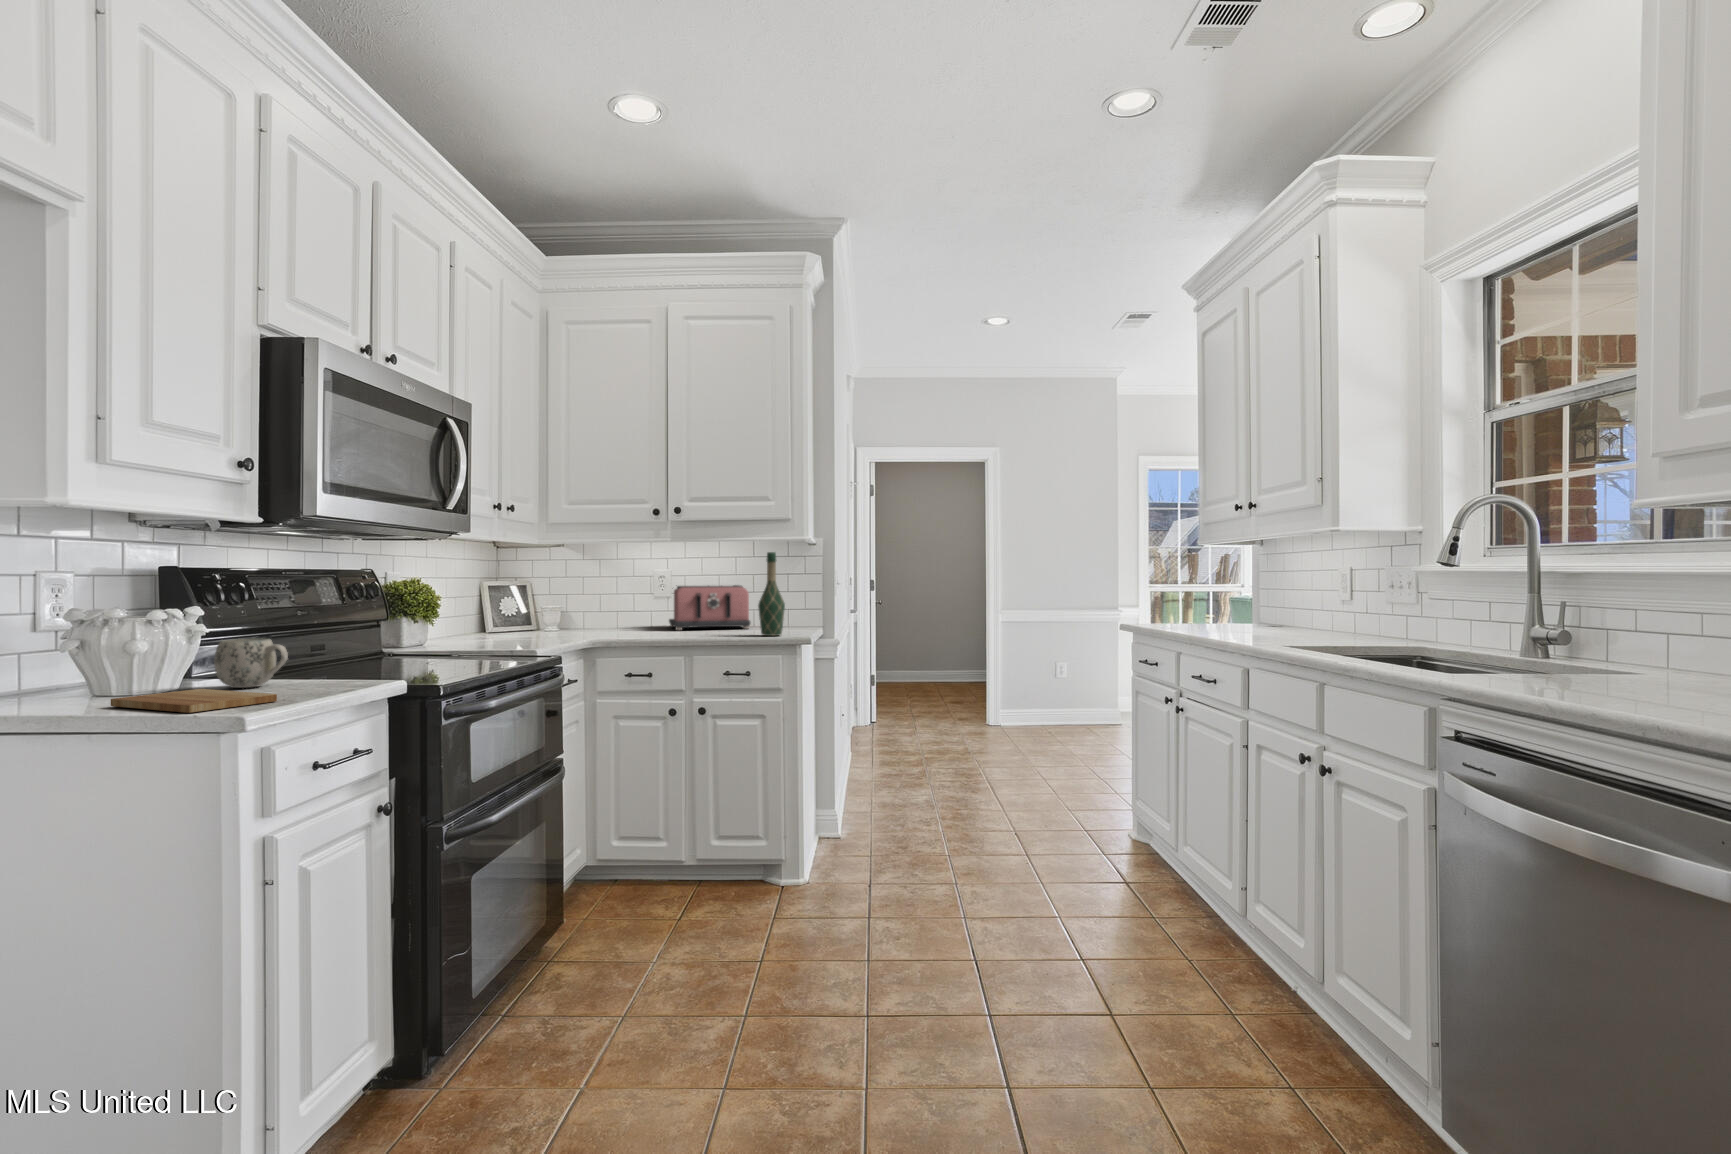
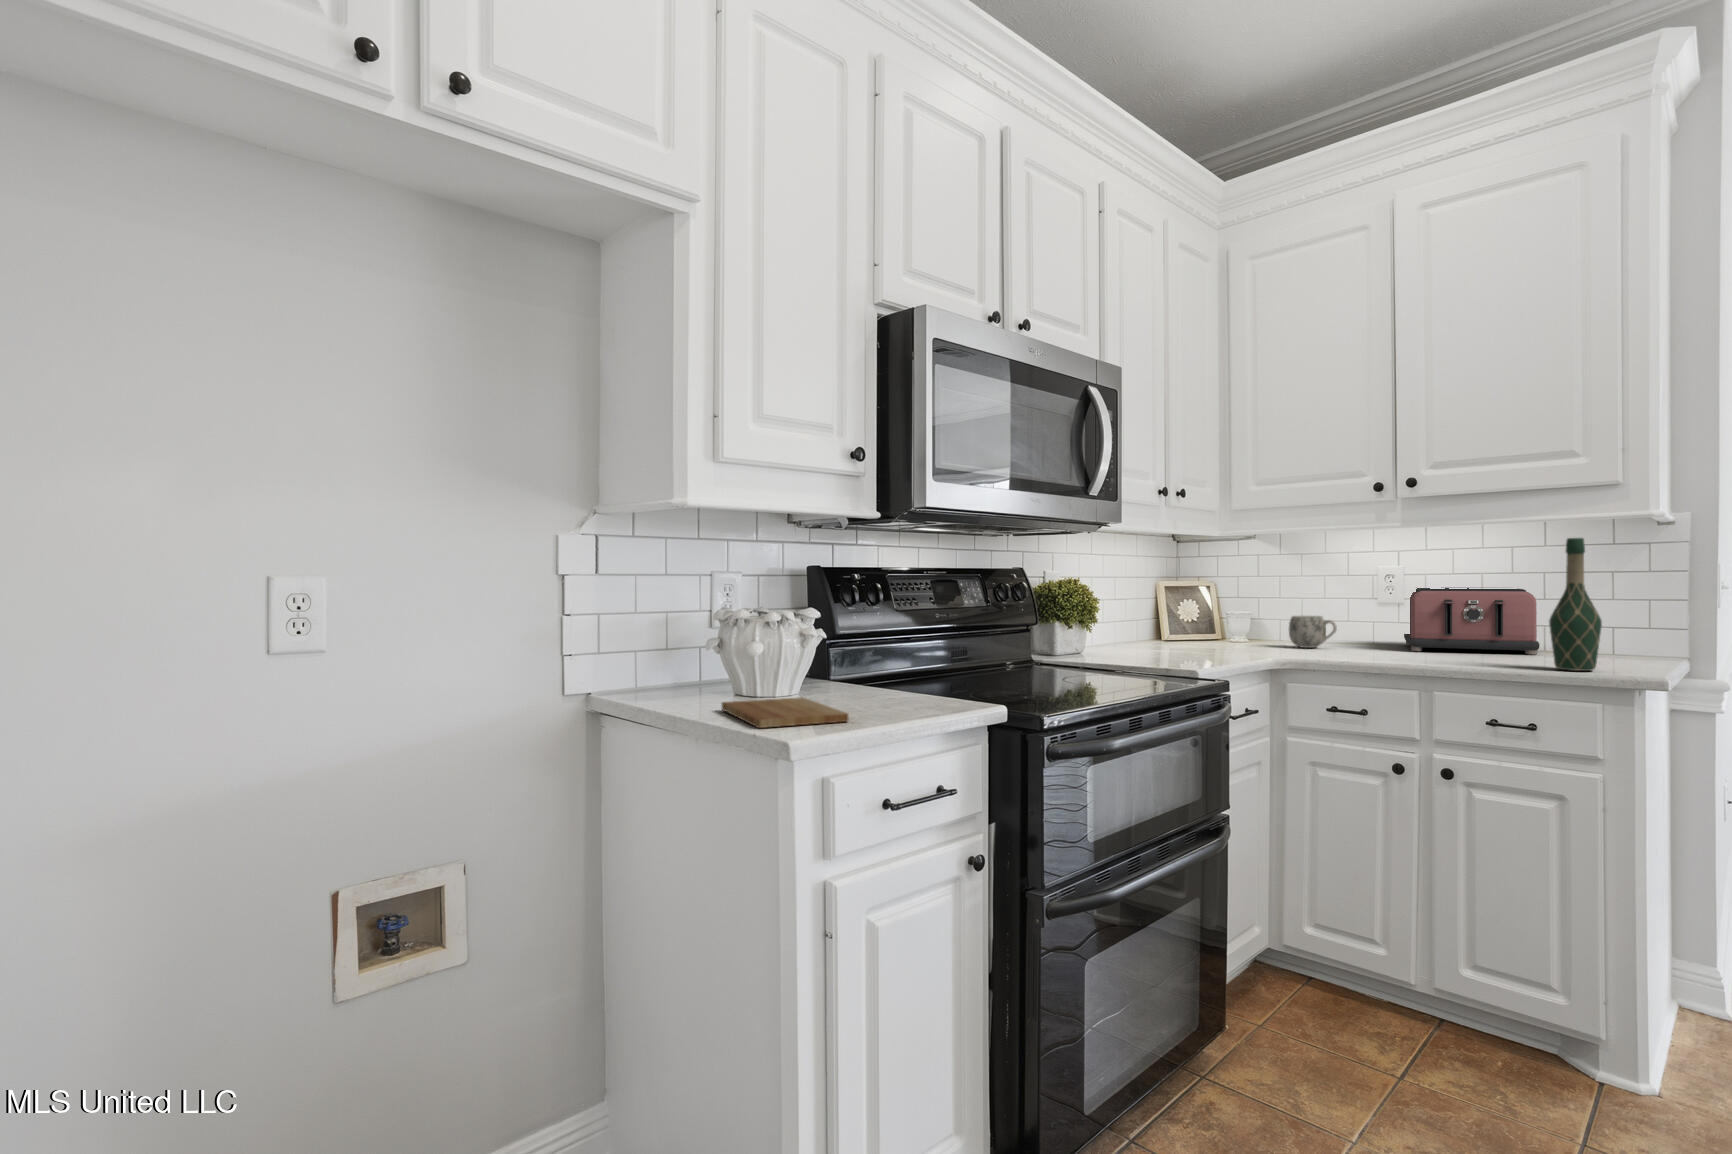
mug: present [214,638,288,688] -> present [1289,616,1337,648]

